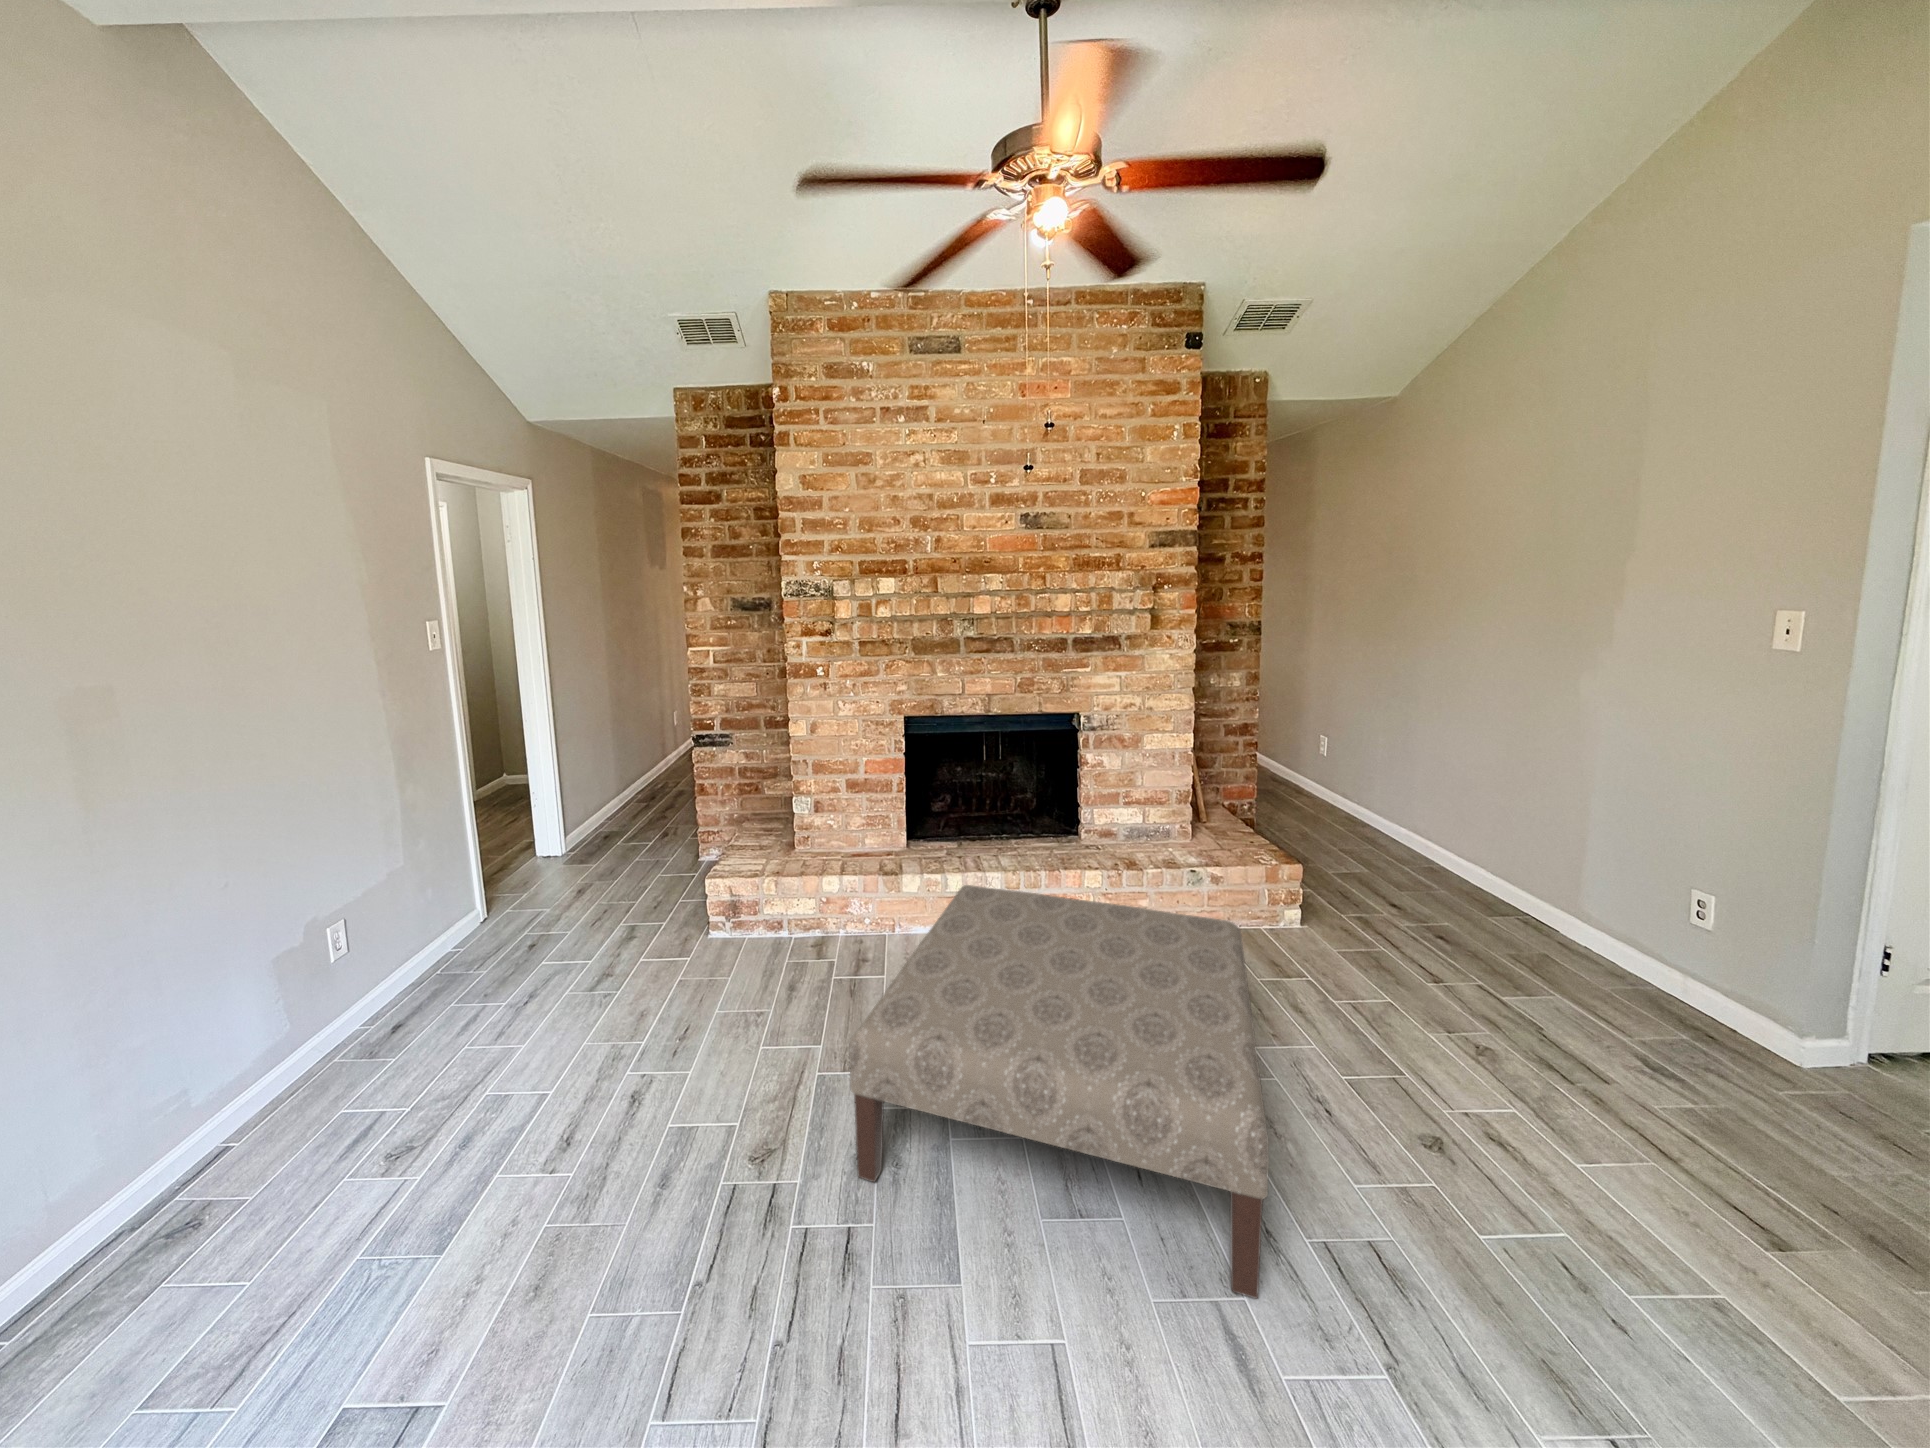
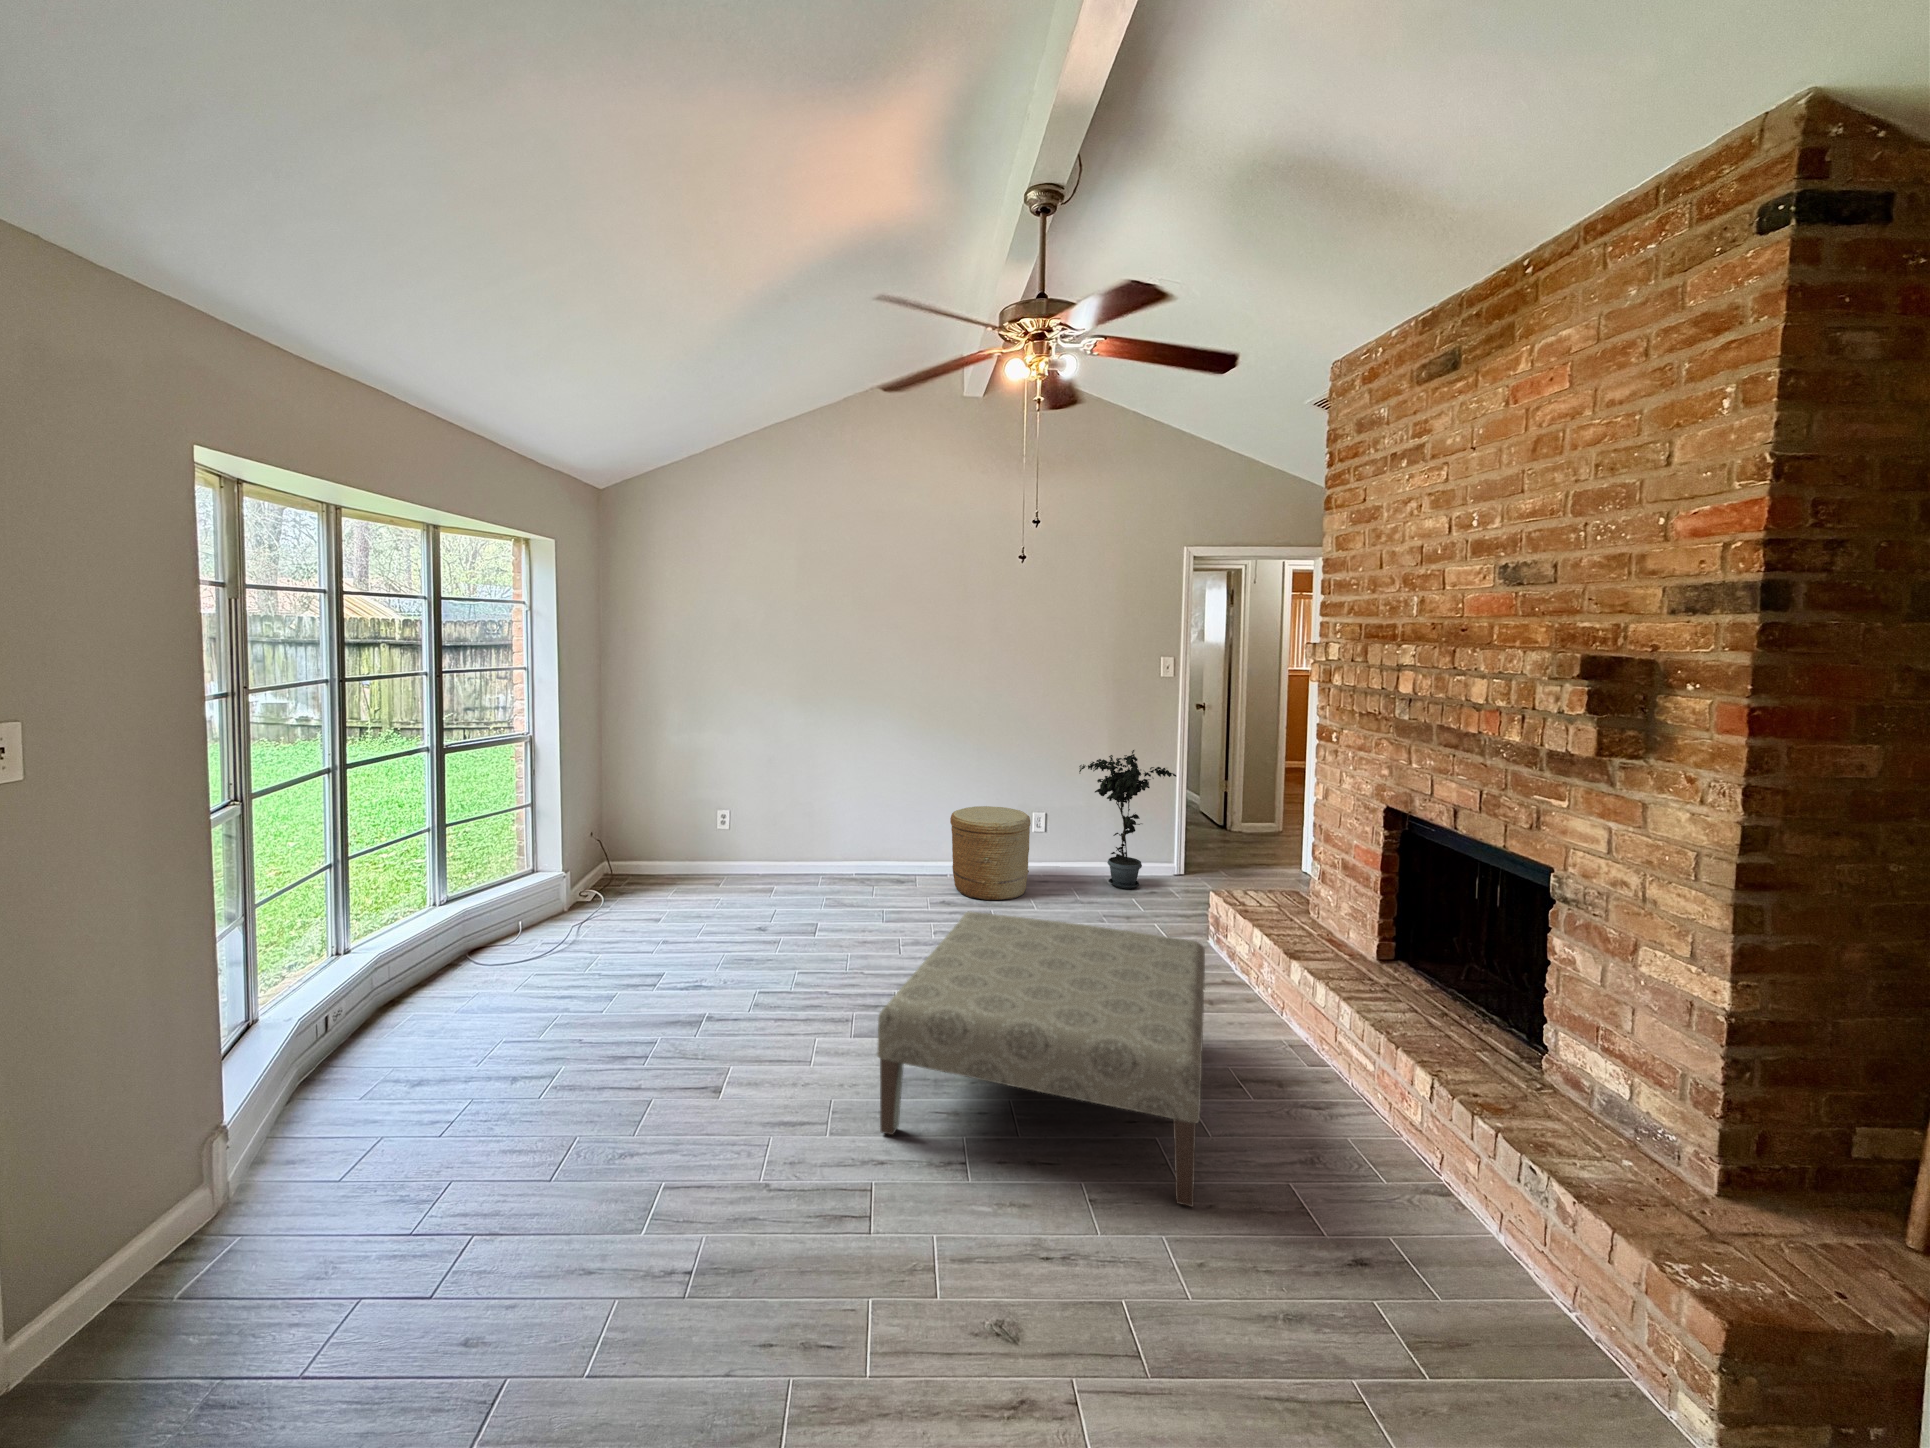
potted plant: none [402,761,526,975] -> present [1079,750,1176,889]
woven basket: none [212,933,434,1169] -> present [950,806,1031,900]

